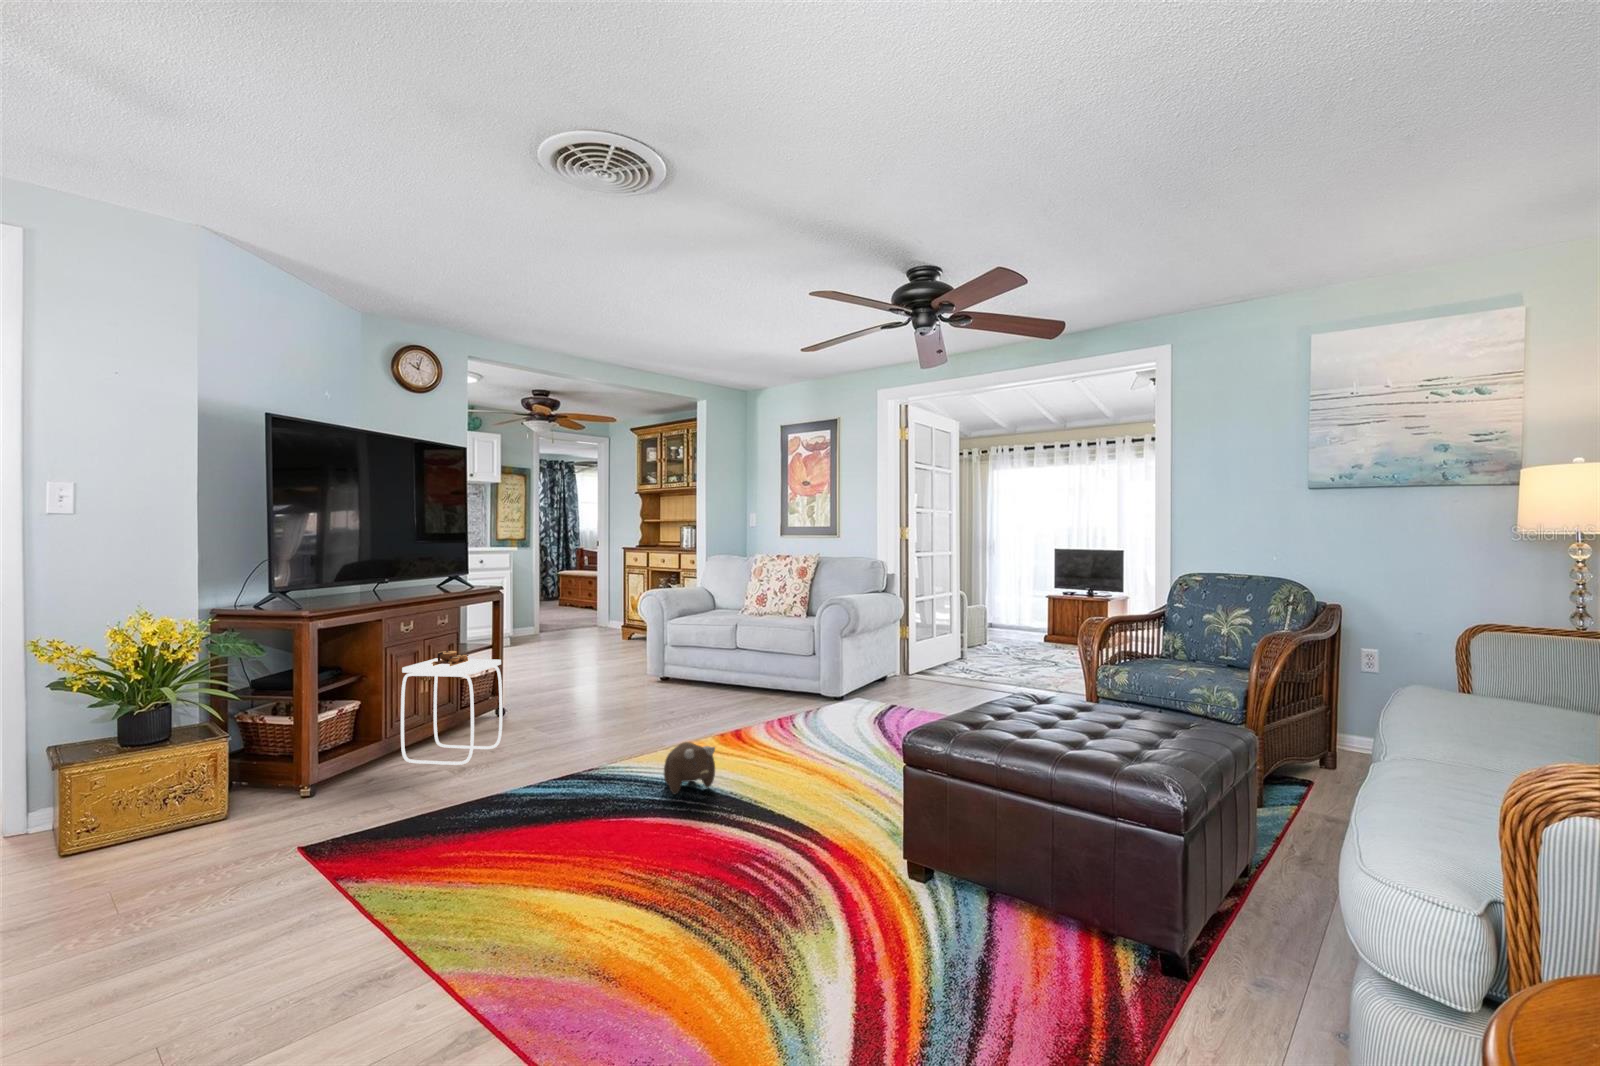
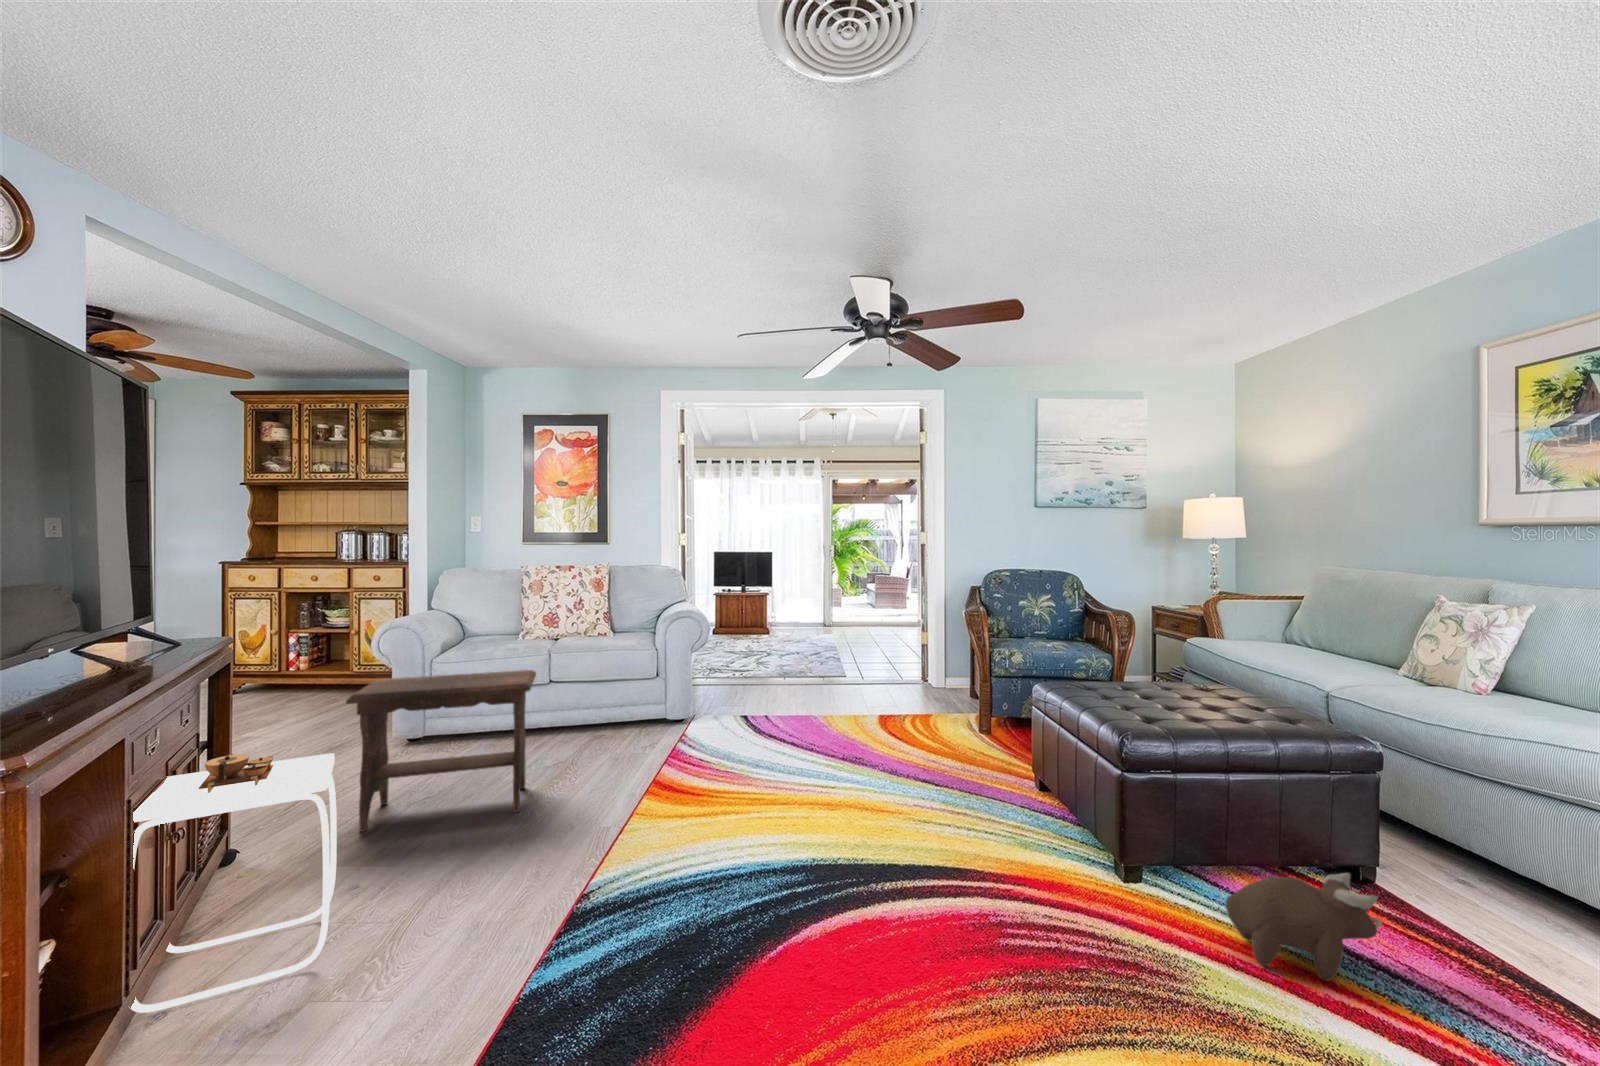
footstool: none [555,628,676,728] -> present [346,670,536,832]
plush toy: present [664,742,715,794] -> present [1226,873,1382,981]

